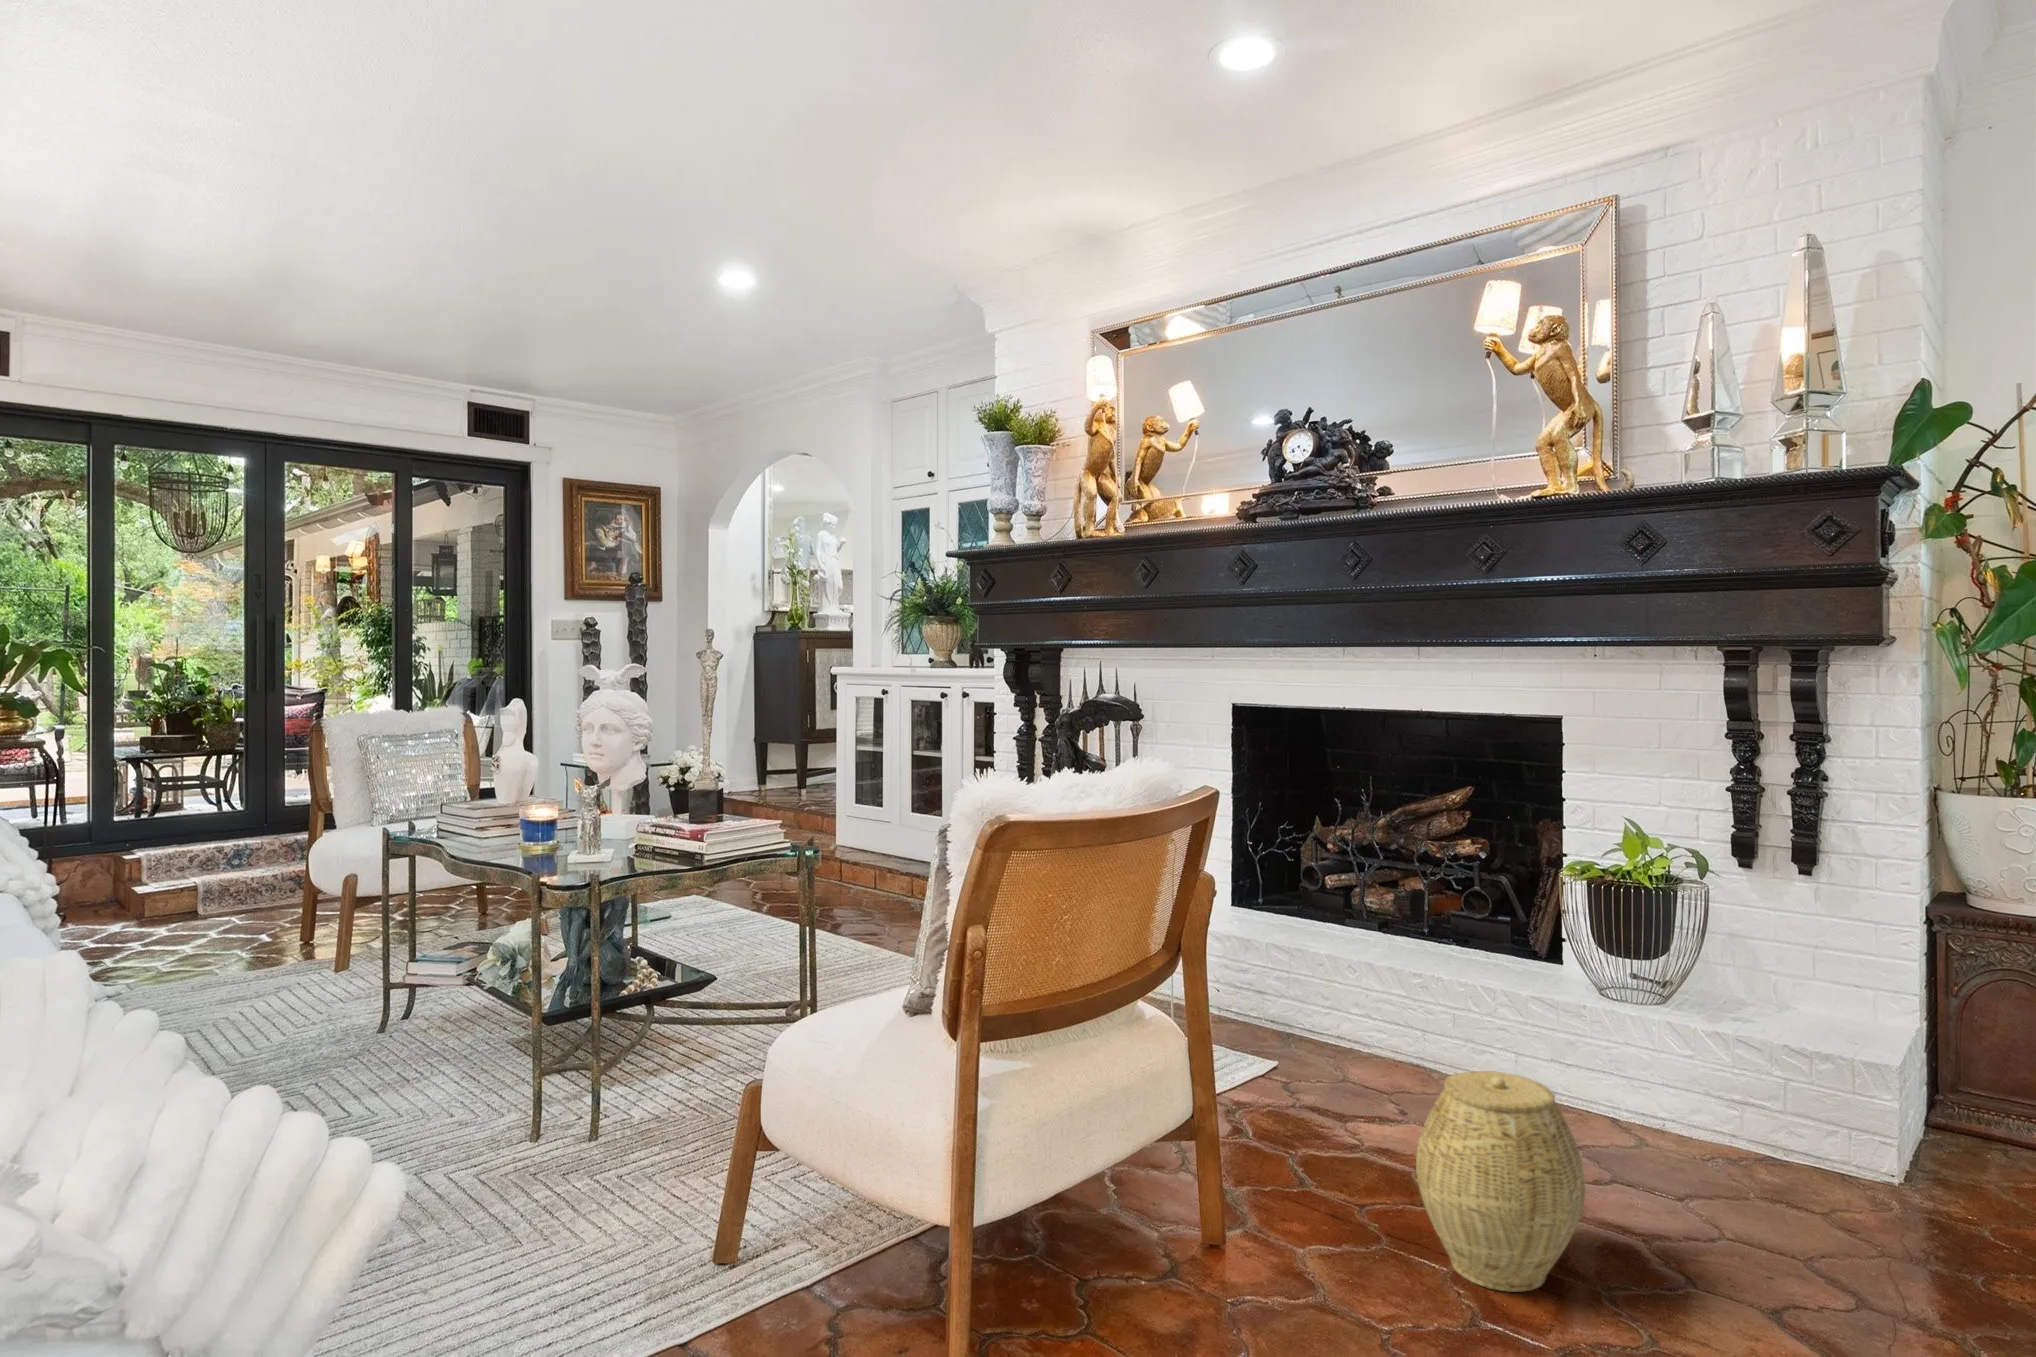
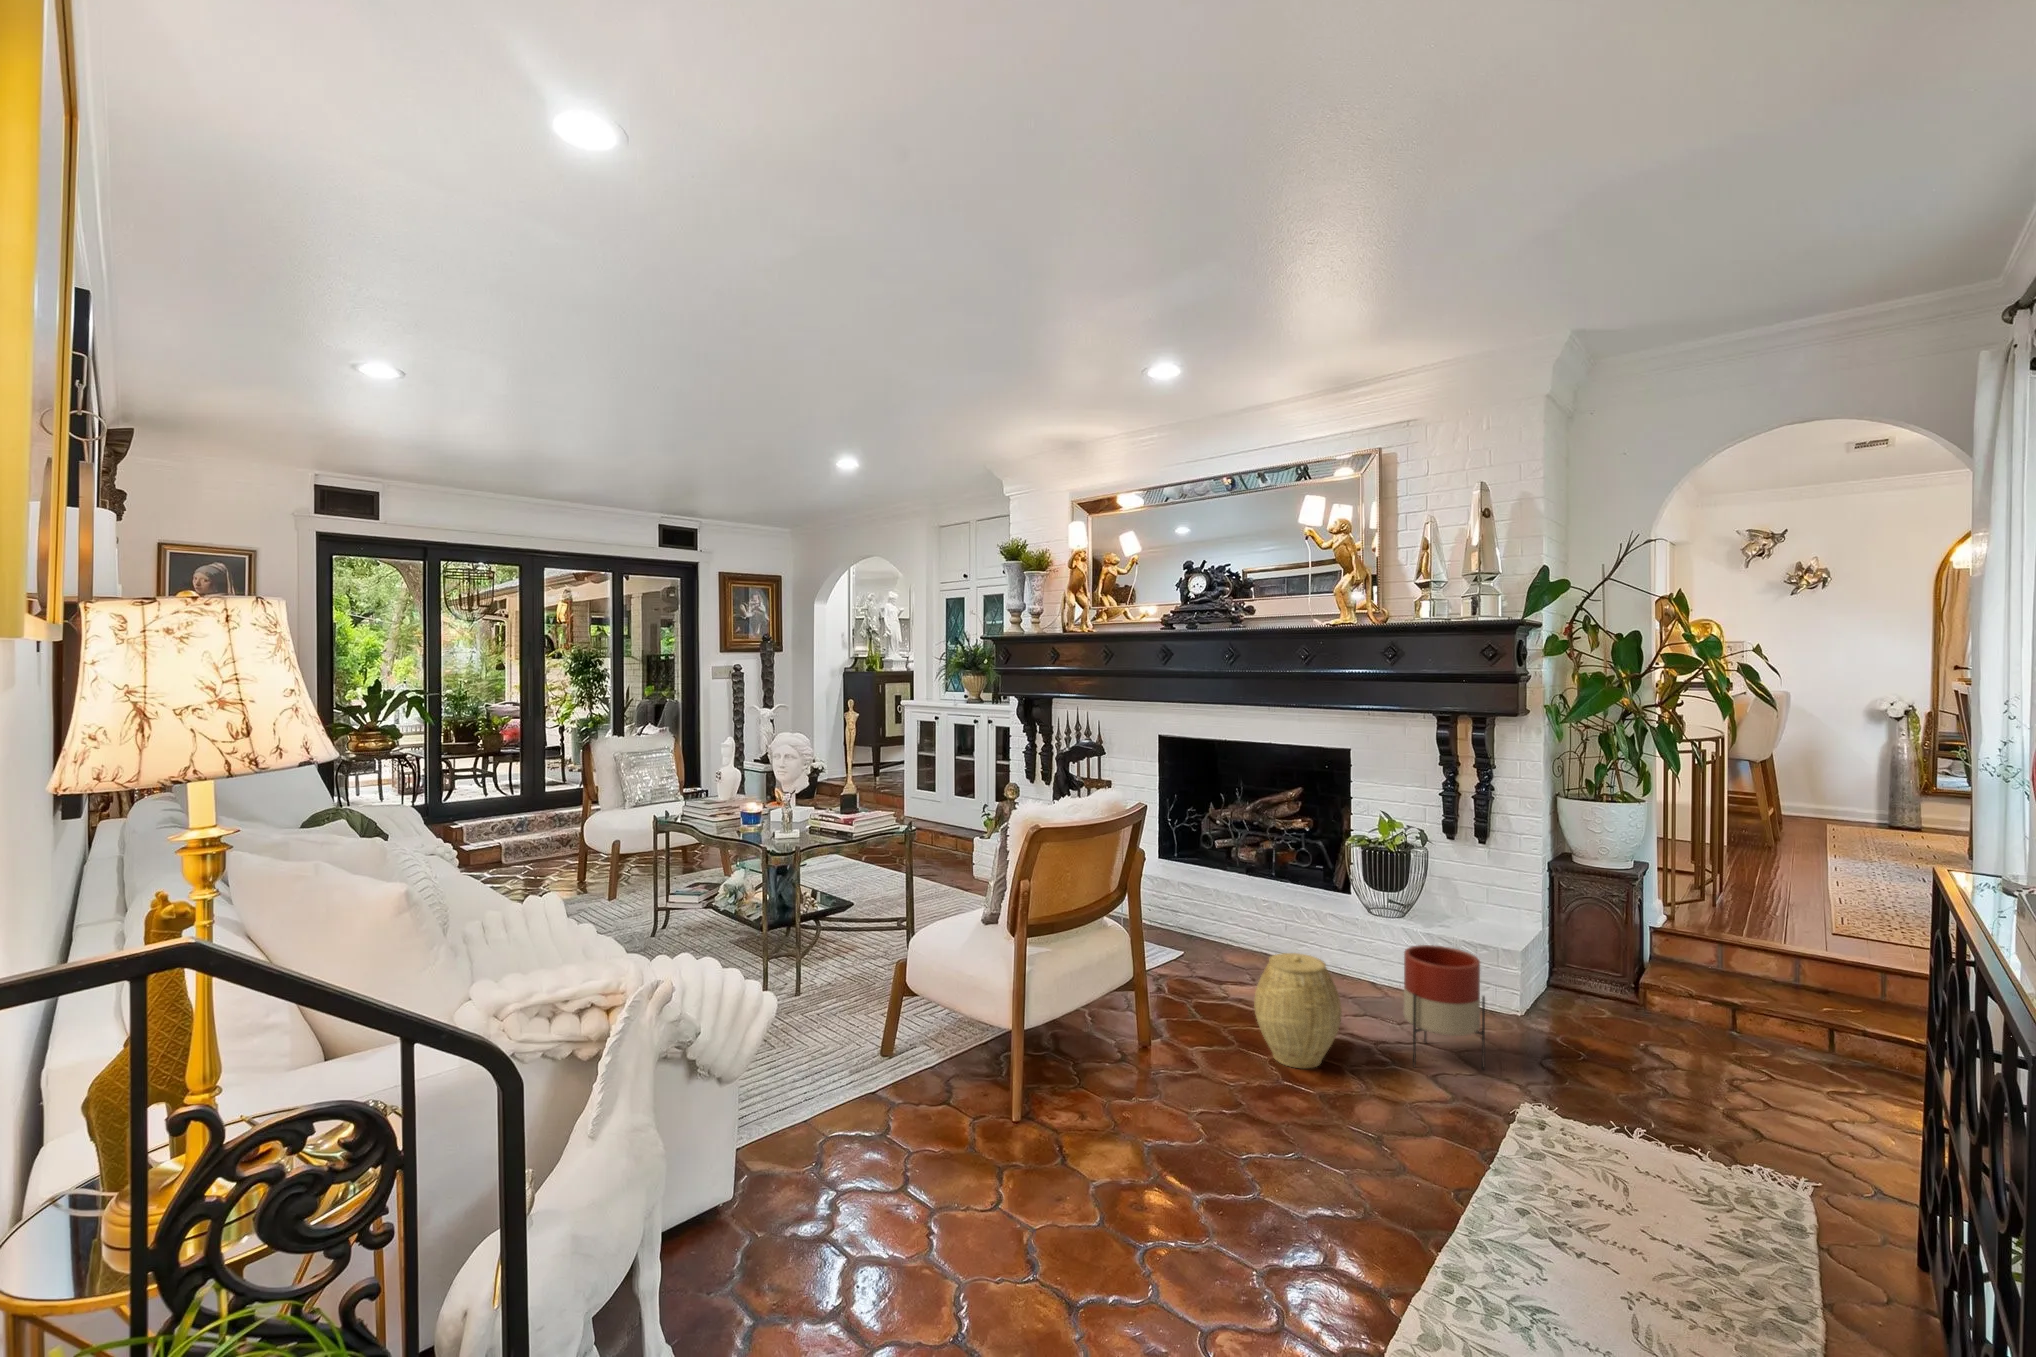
planter: none [1696,1057,1862,1297] -> present [1403,945,1485,1069]

